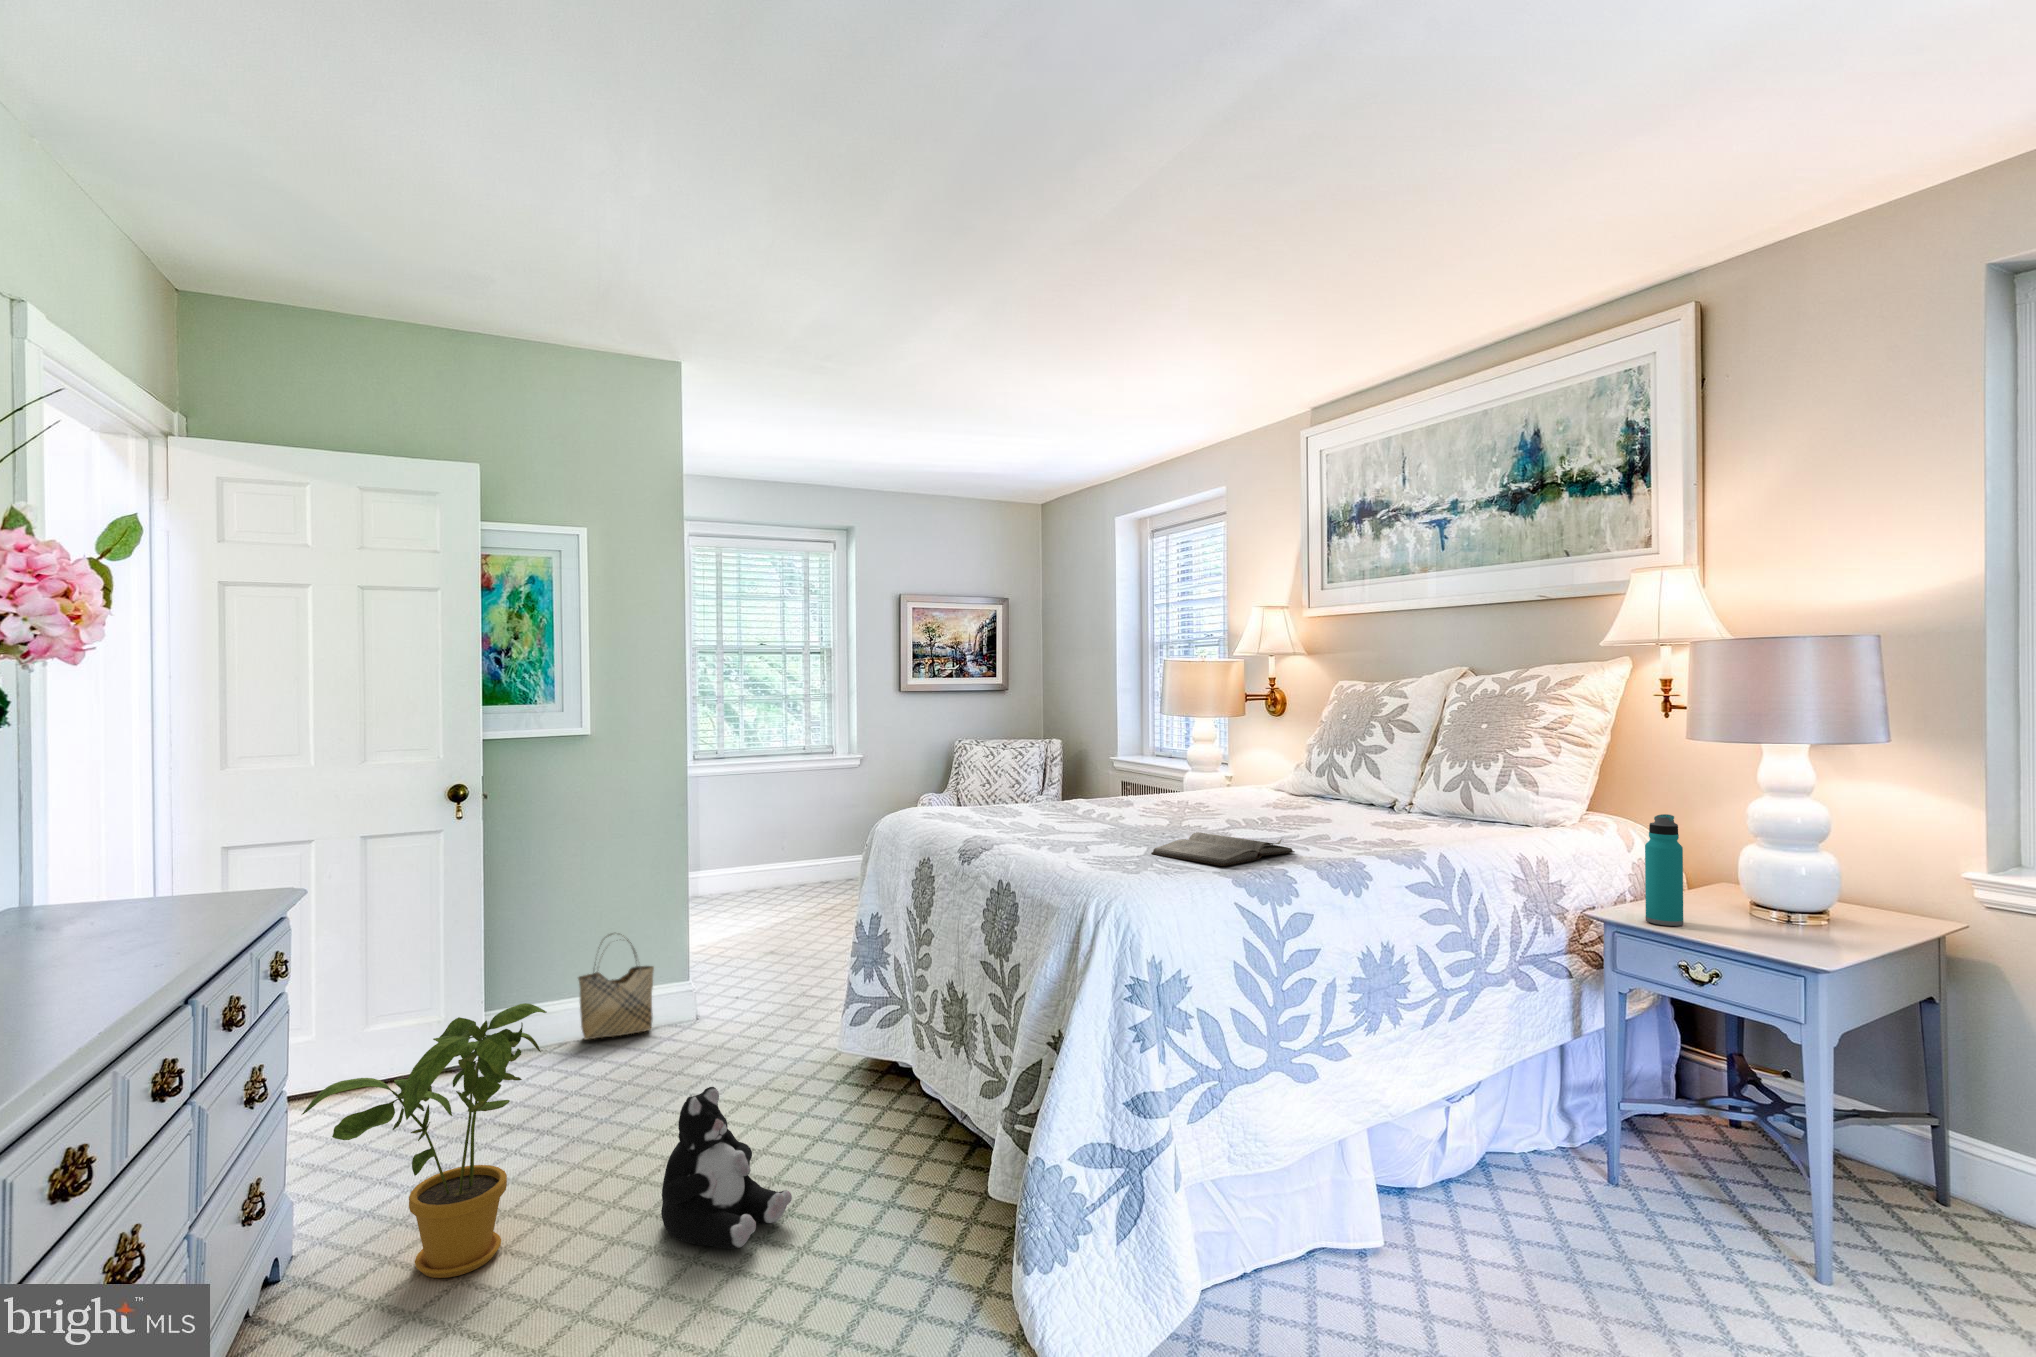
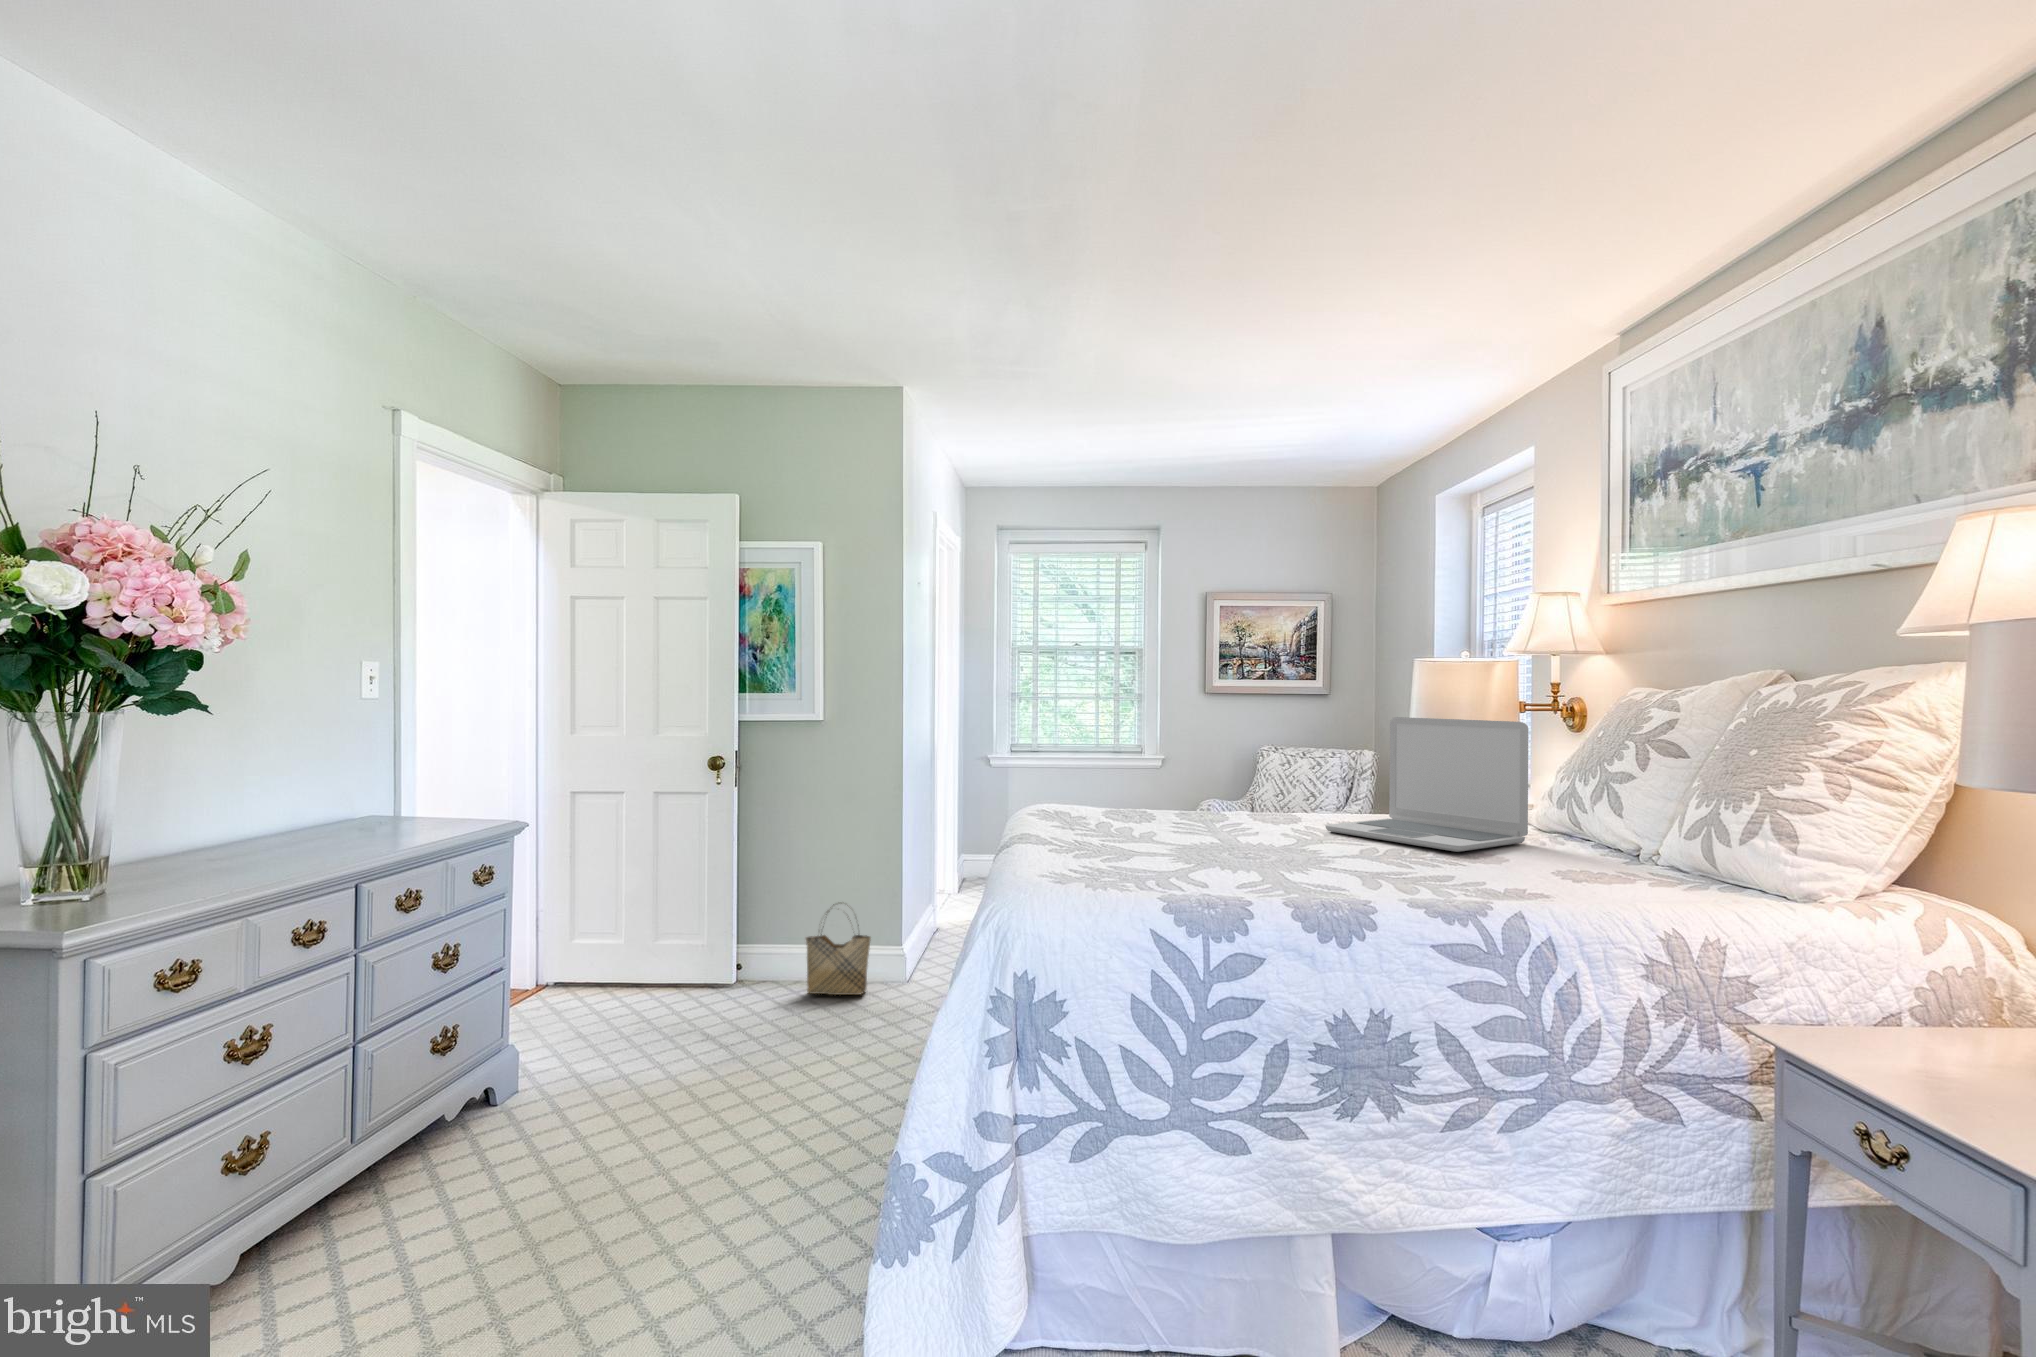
laptop: none [1177,710,1324,817] -> present [1325,717,1528,852]
water bottle: present [1645,814,1683,926] -> none [1888,893,1955,1070]
diary: present [1151,832,1295,866] -> none [1177,856,1351,895]
house plant: present [302,1003,547,1278] -> none [472,944,660,1160]
plush toy: present [661,1087,792,1249] -> none [711,1046,823,1197]

